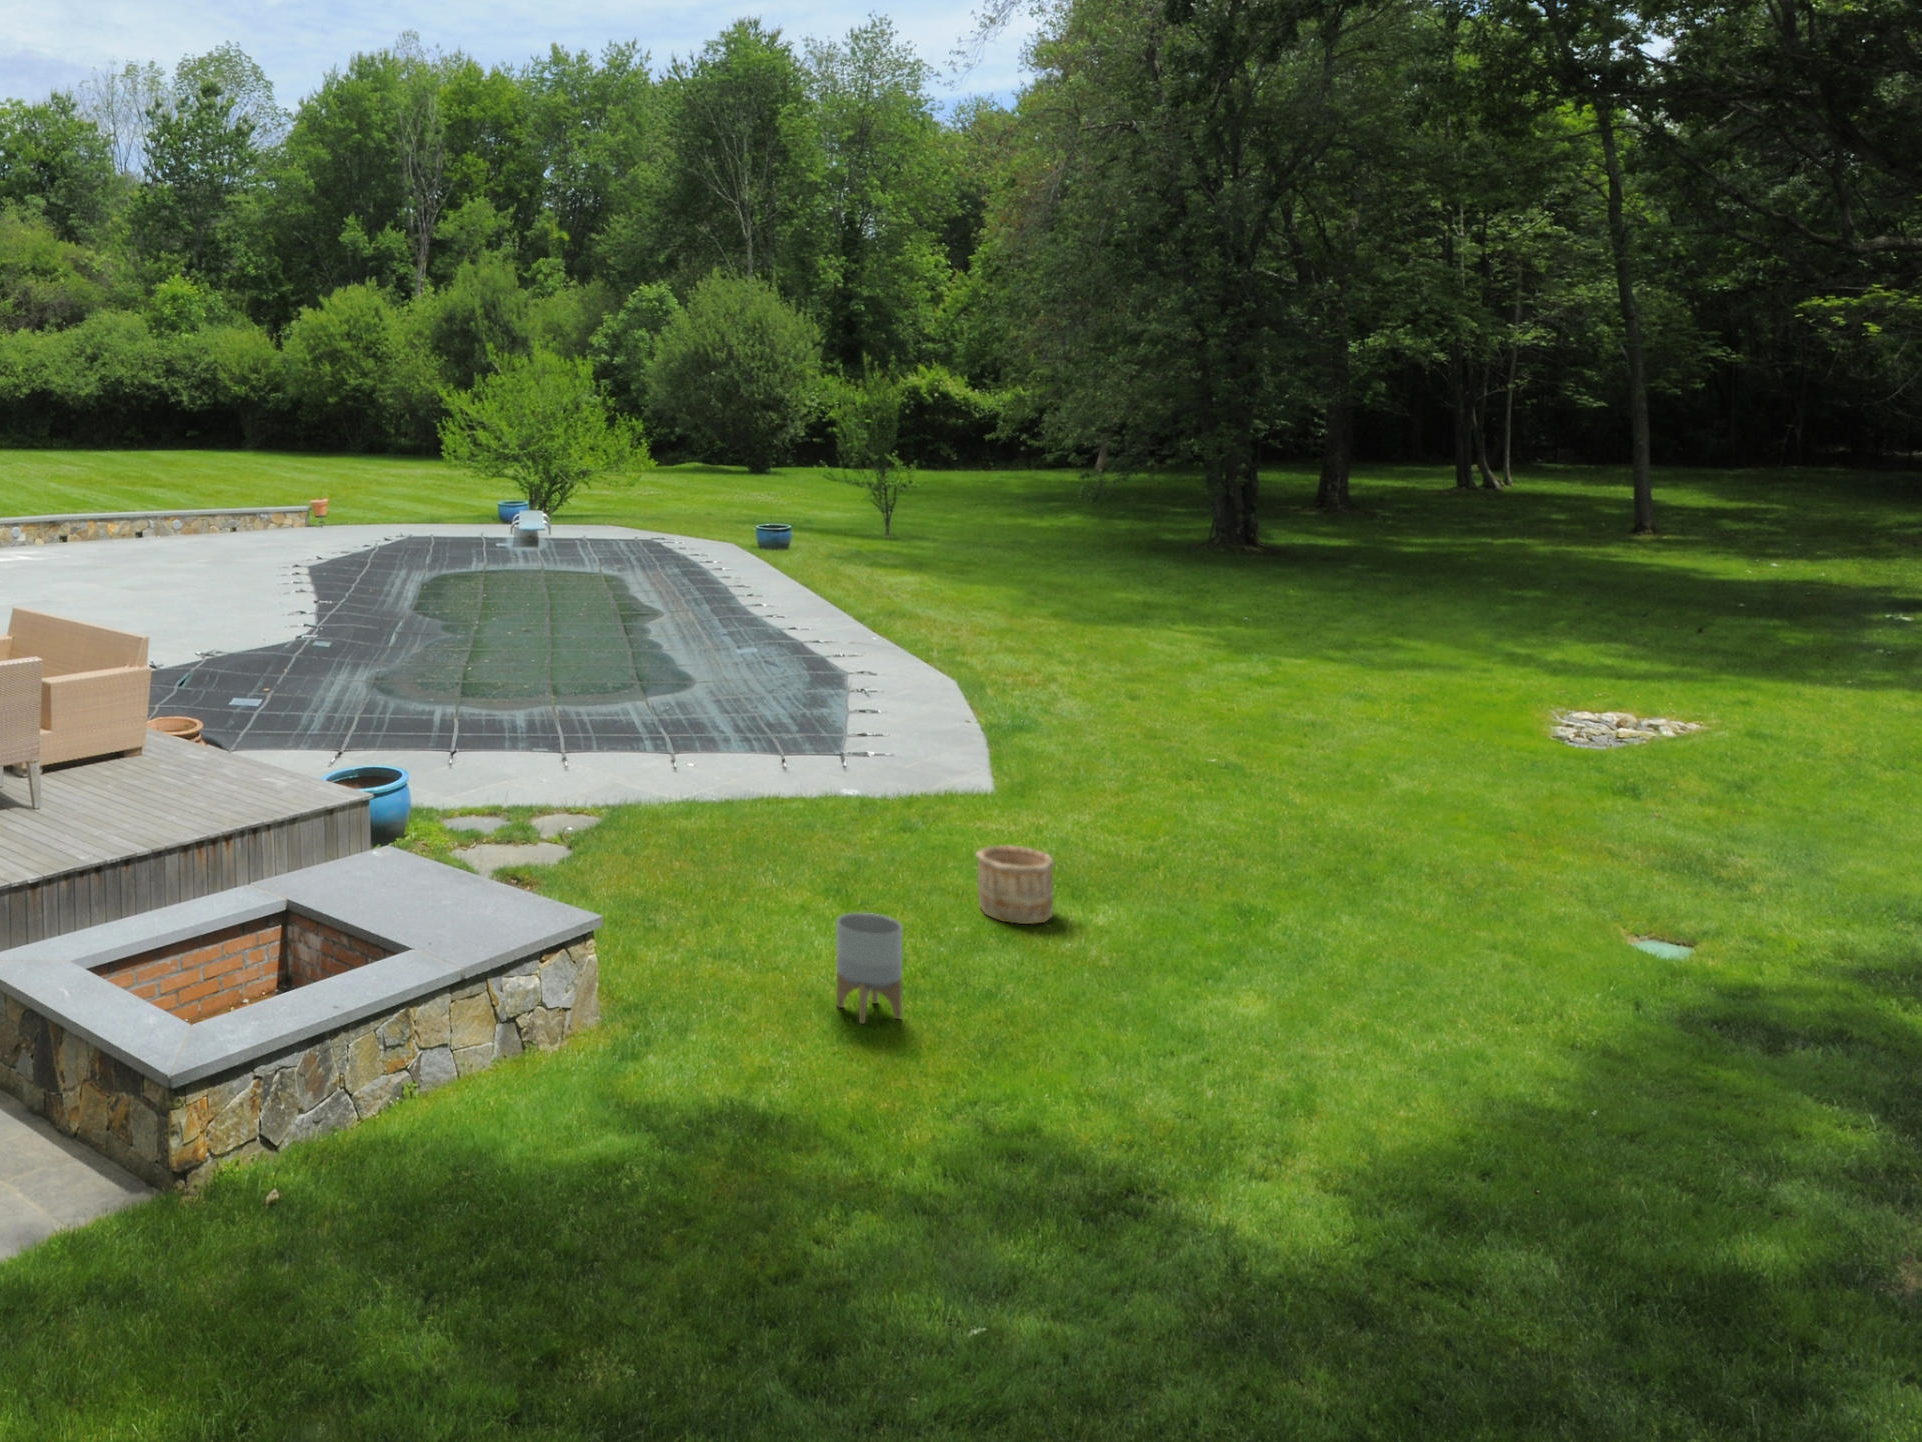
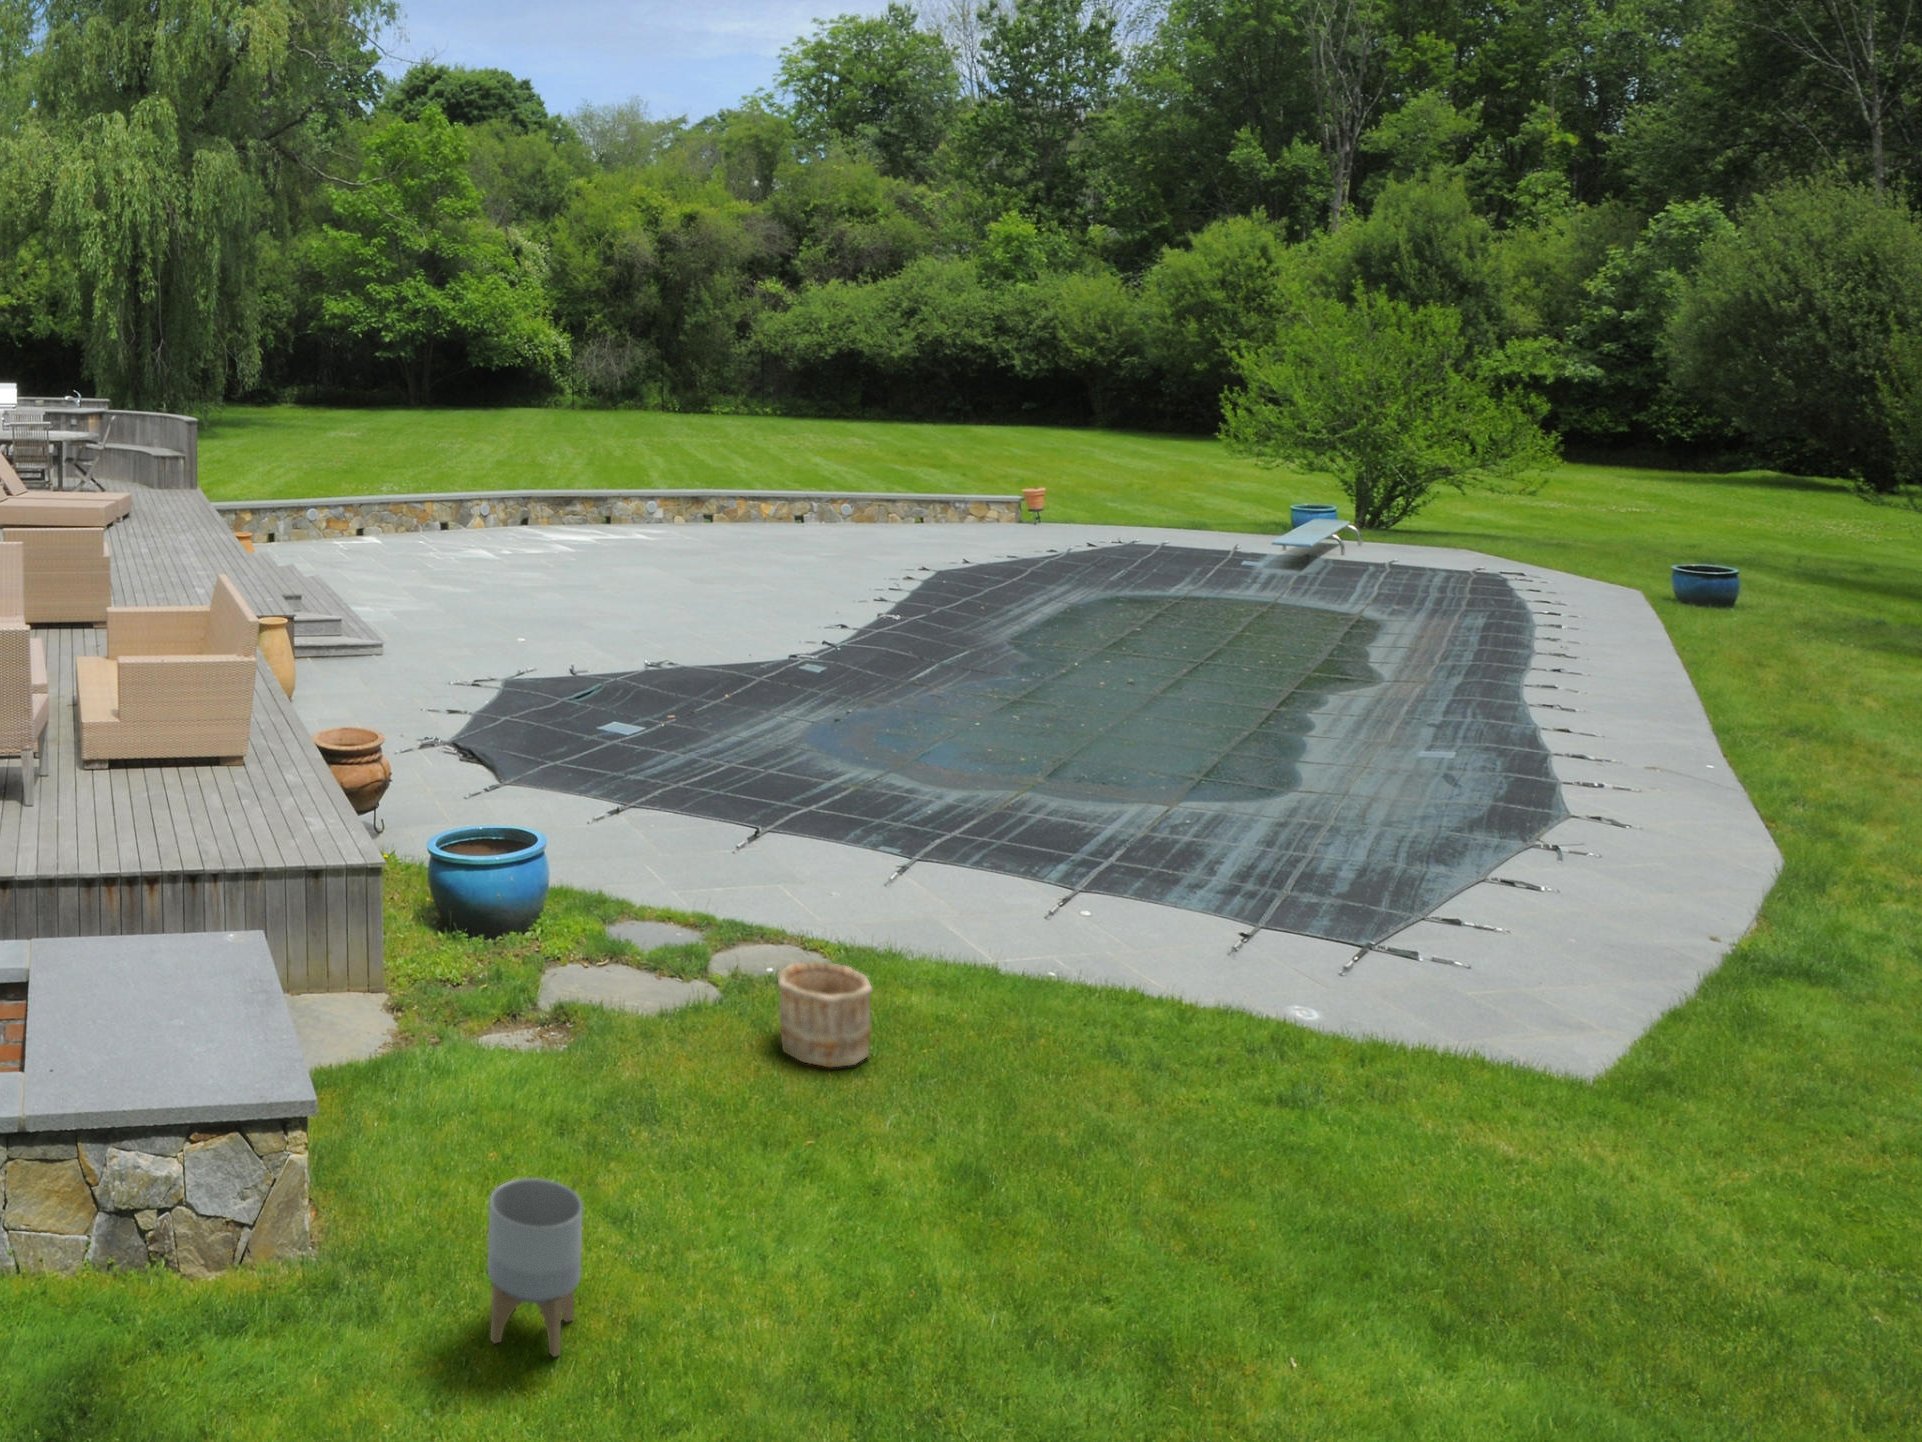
wooden bucket: present [976,845,1054,924] -> present [777,961,872,1067]

